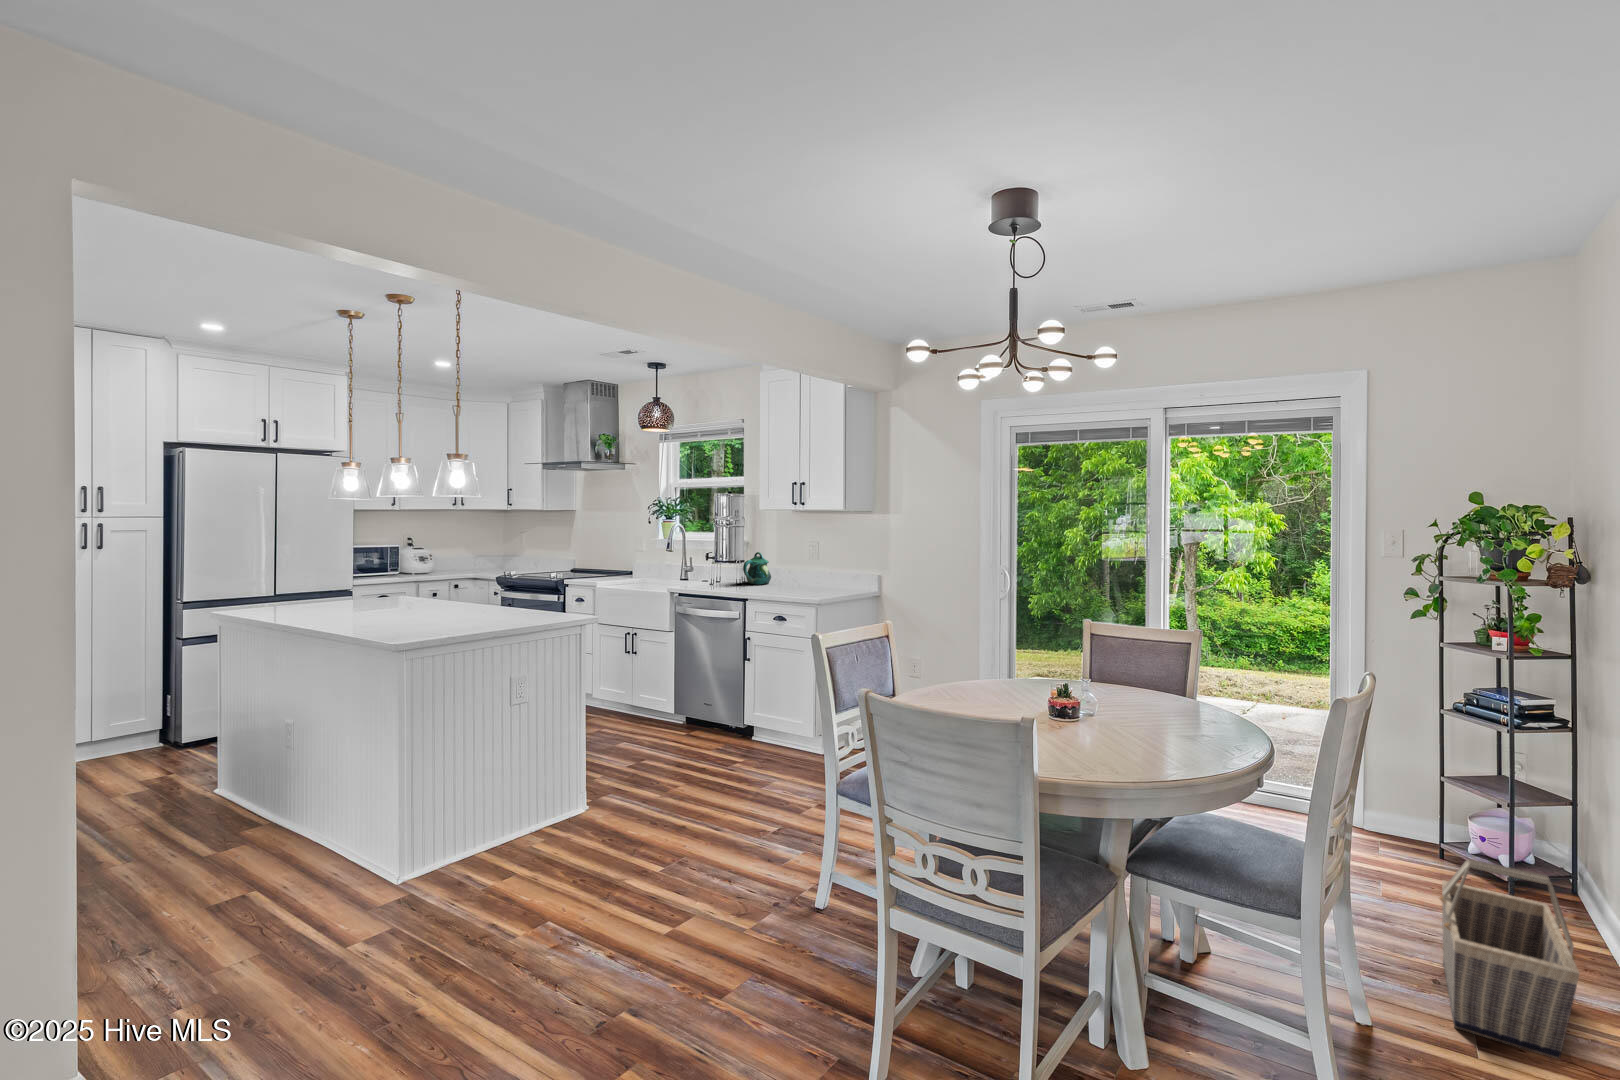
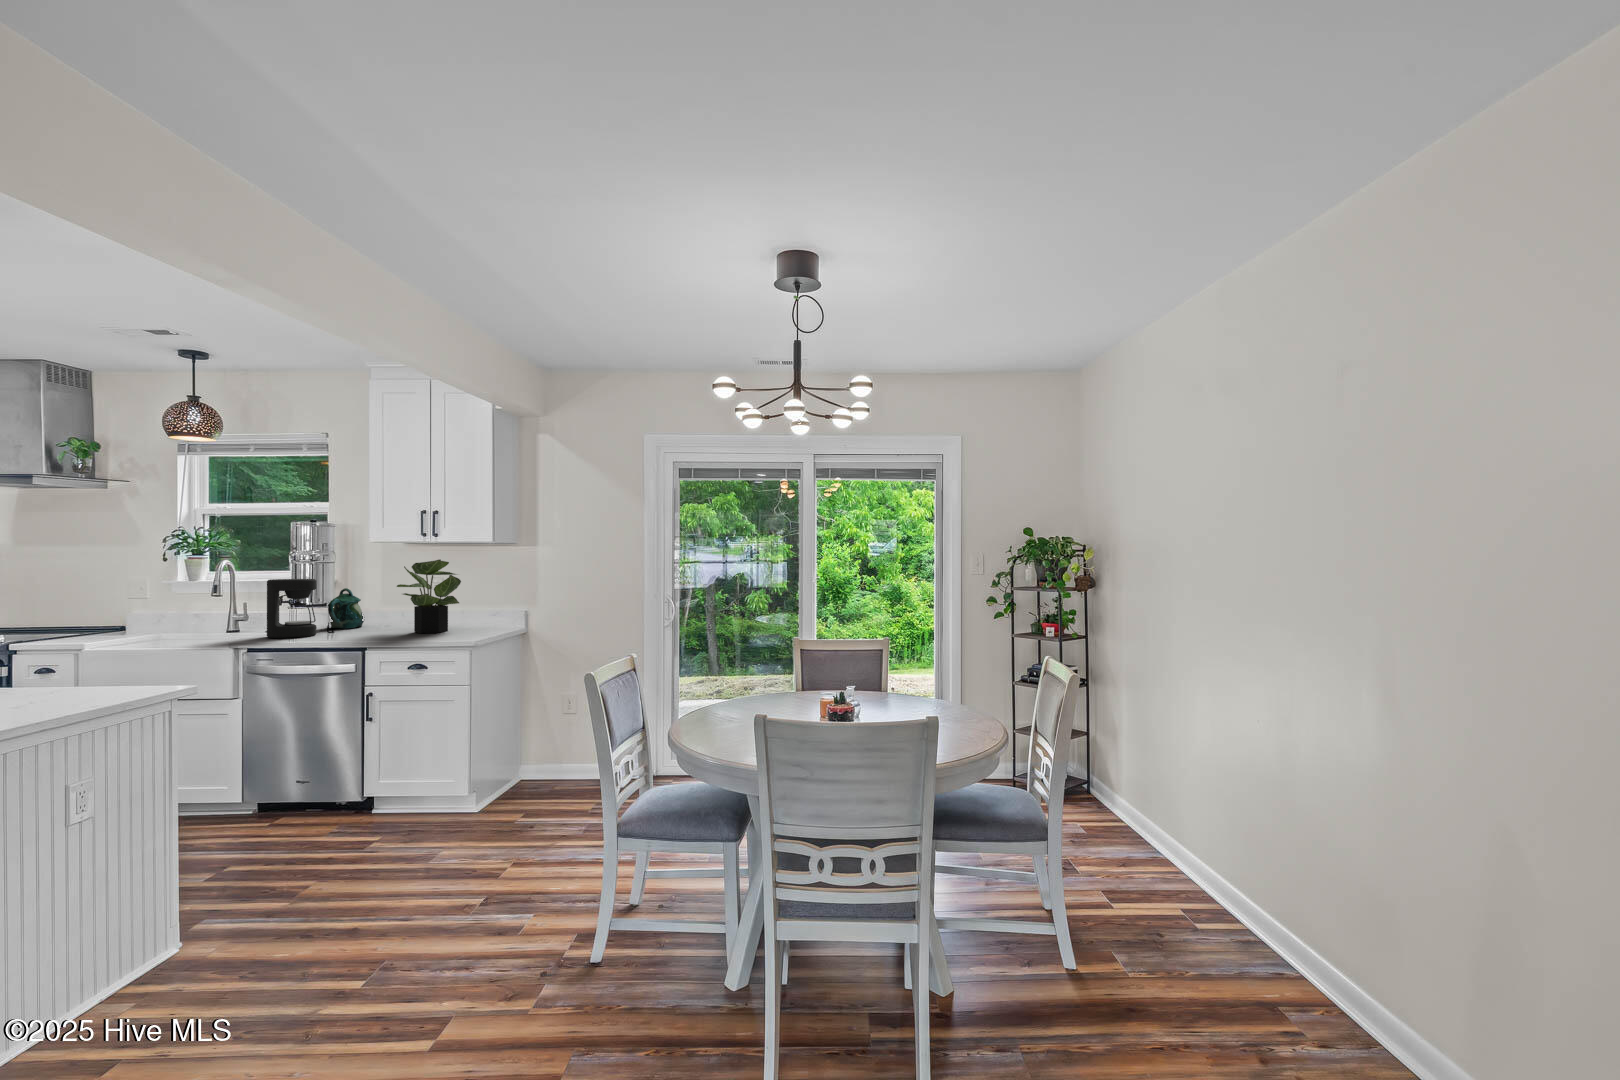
potted plant: none [785,535,836,596] -> present [397,560,461,633]
coffee maker: none [697,543,732,589] -> present [267,579,317,638]
basket: present [1439,859,1580,1059] -> none [1091,764,1205,896]

